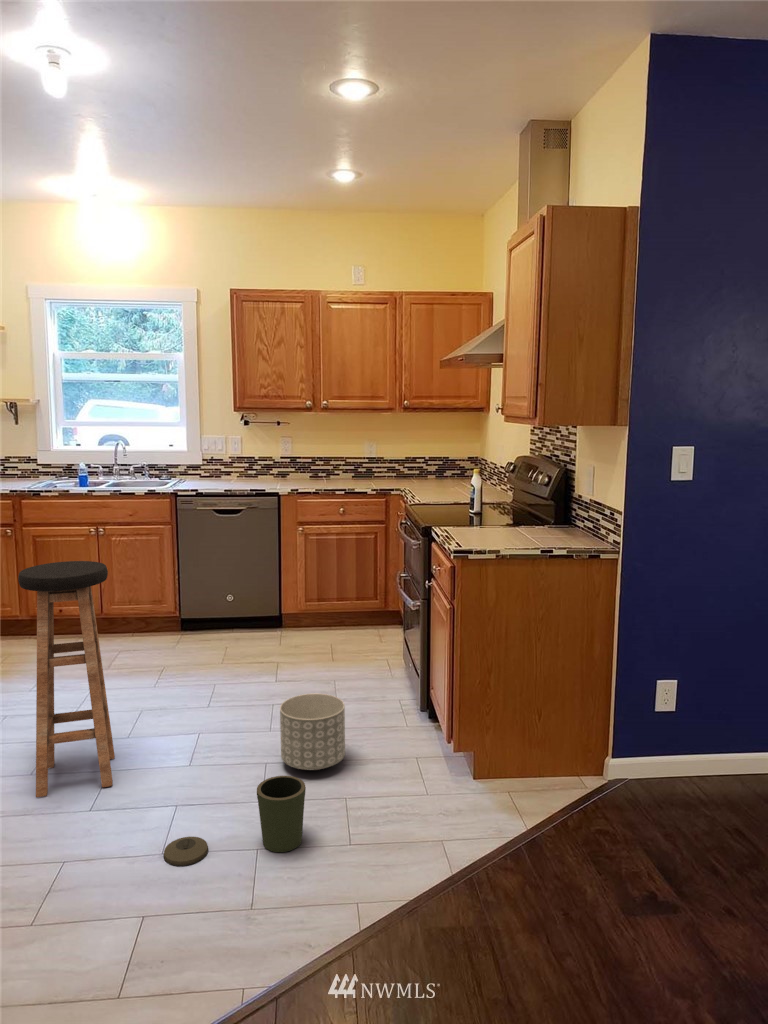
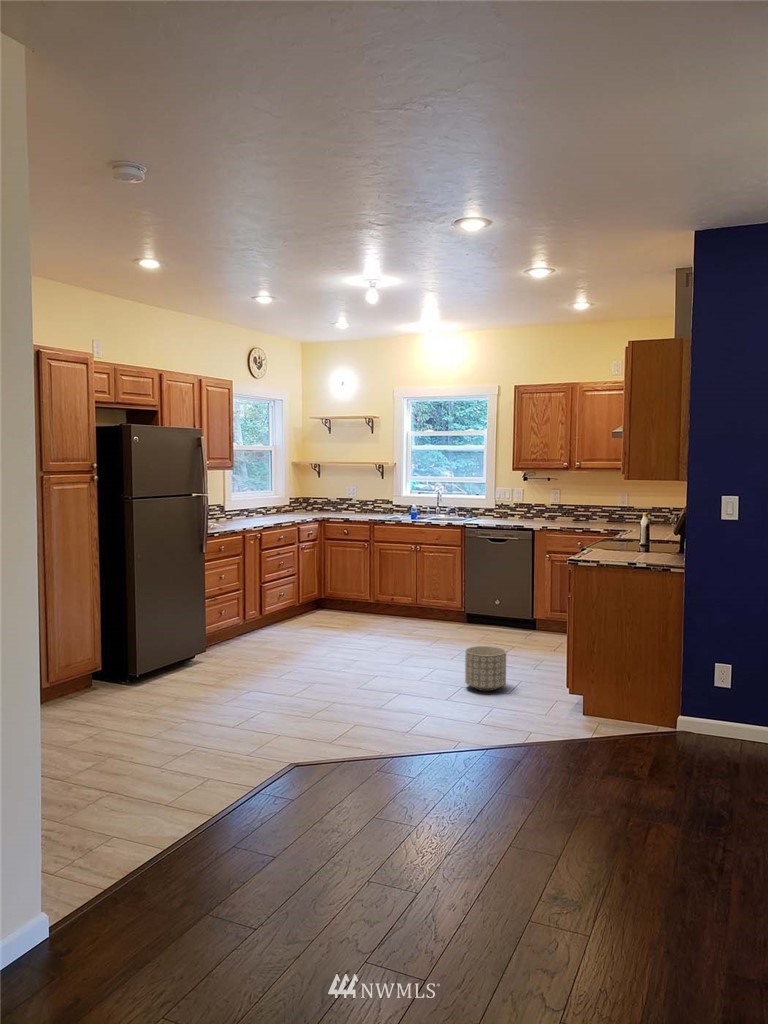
bar stool: present [18,561,115,797] -> none [335,550,382,677]
trash can: present [163,776,306,866] -> none [377,674,453,713]

